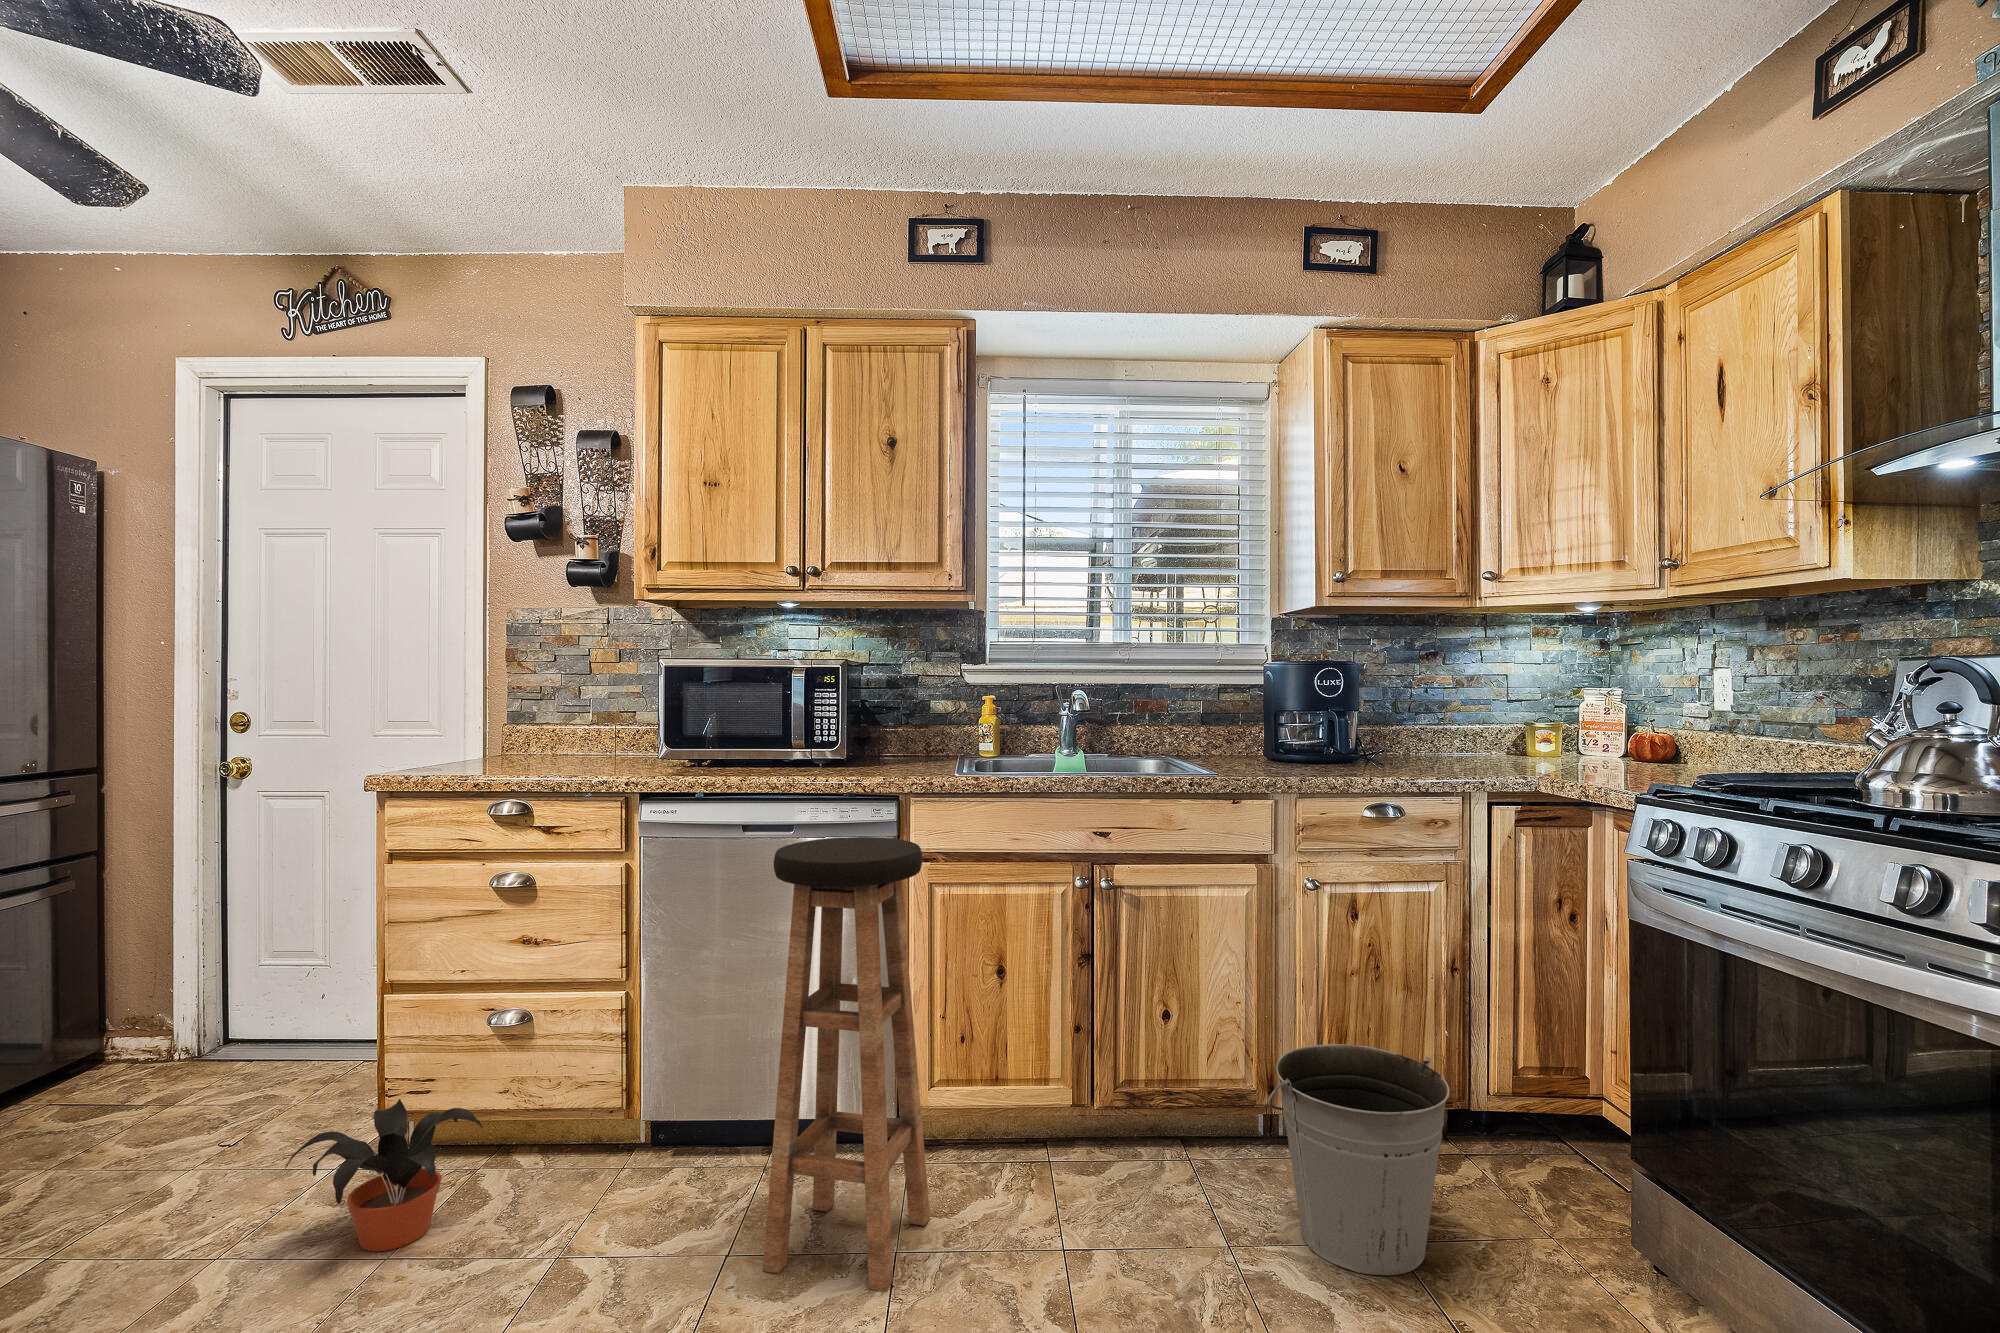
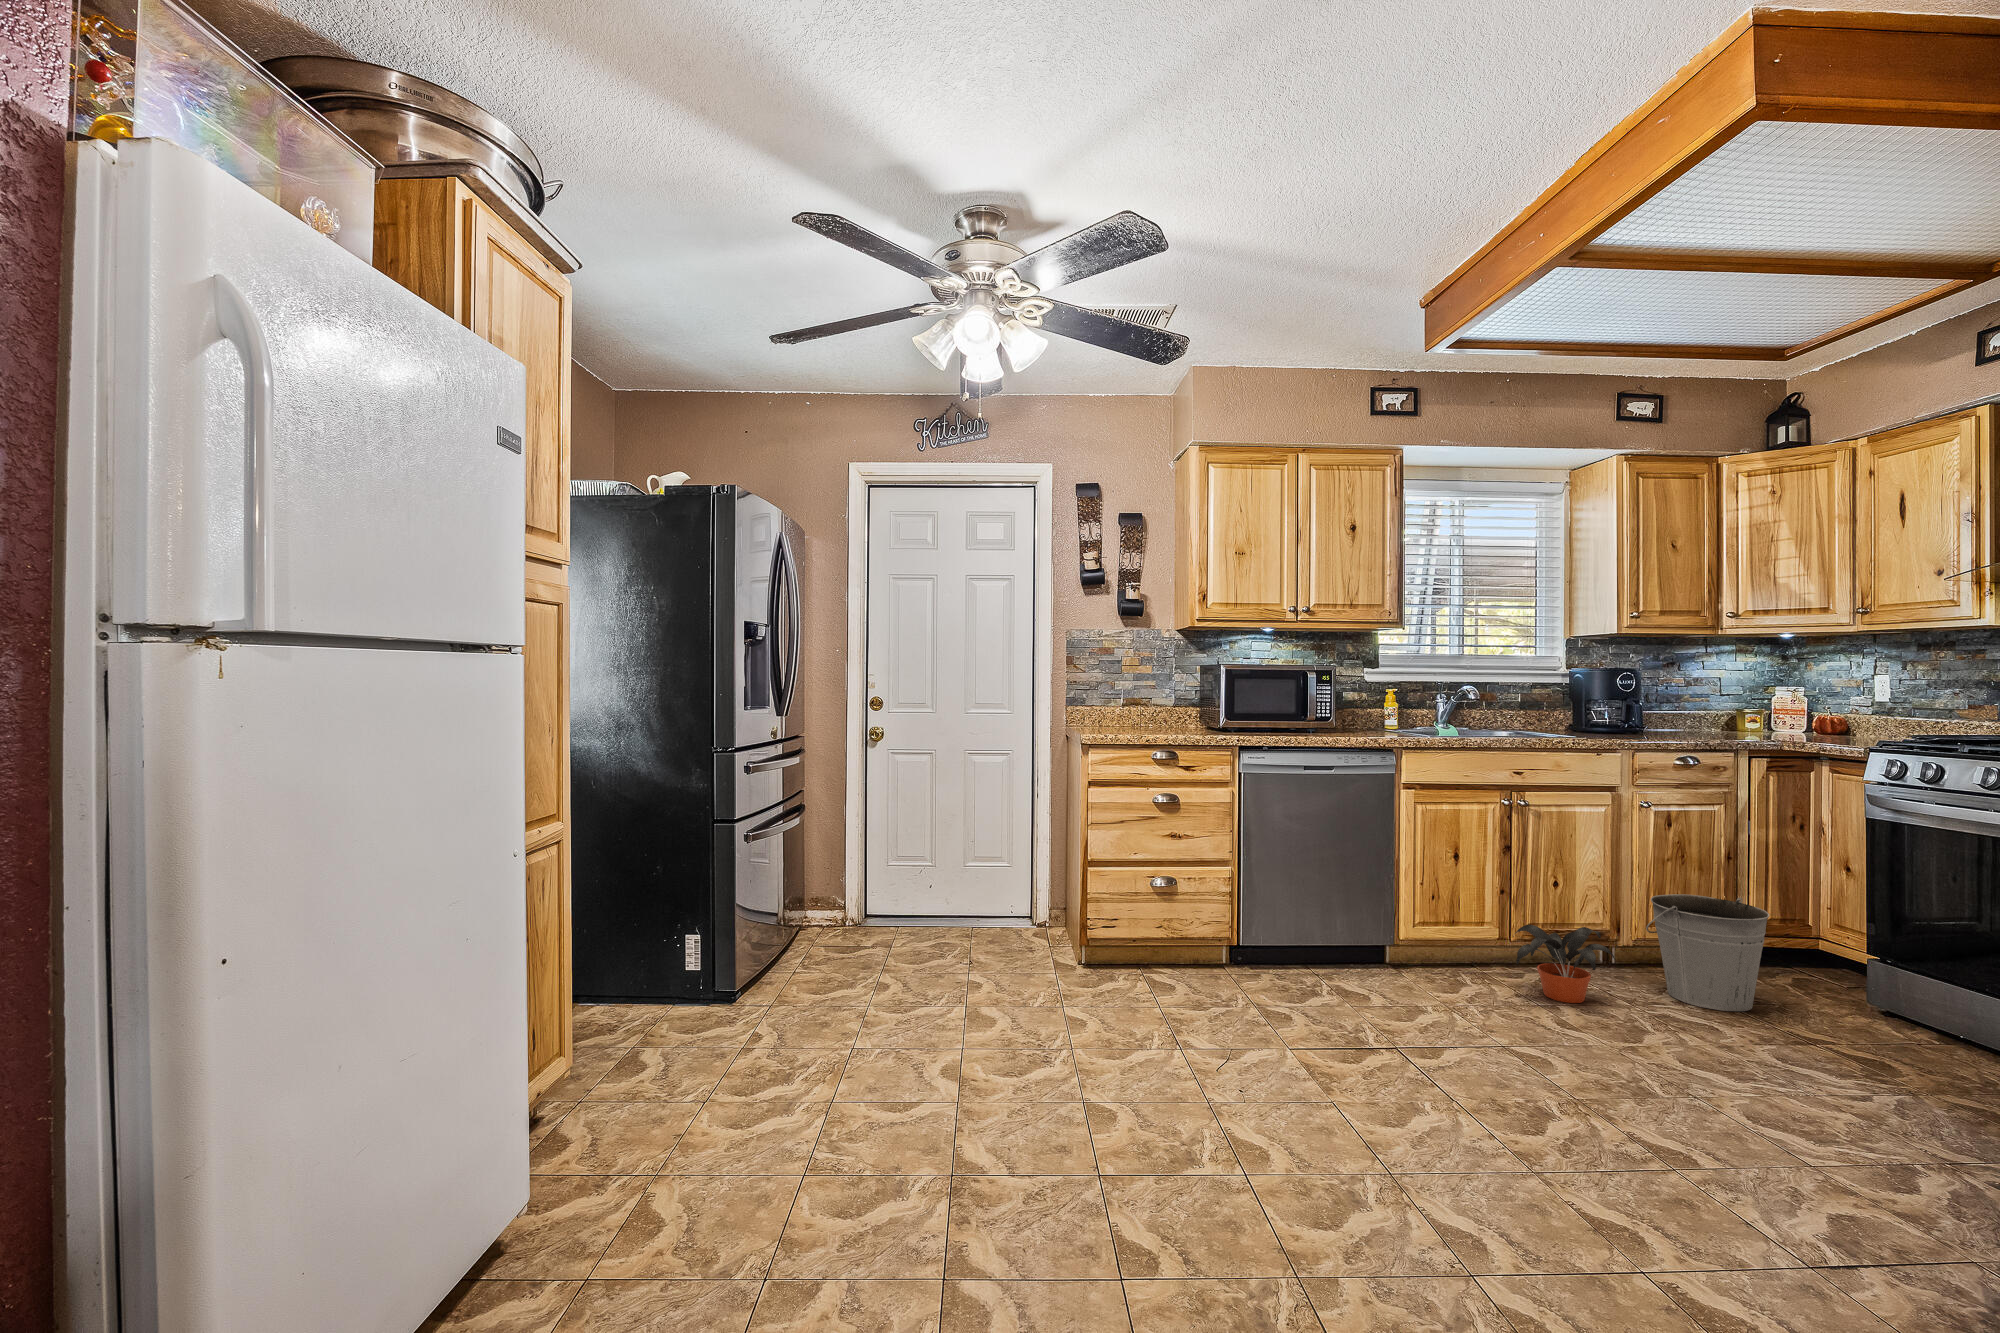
bar stool: present [763,837,930,1291] -> none [1376,772,1473,1017]
potted plant: present [285,1099,483,1251] -> present [1513,925,1615,1003]

